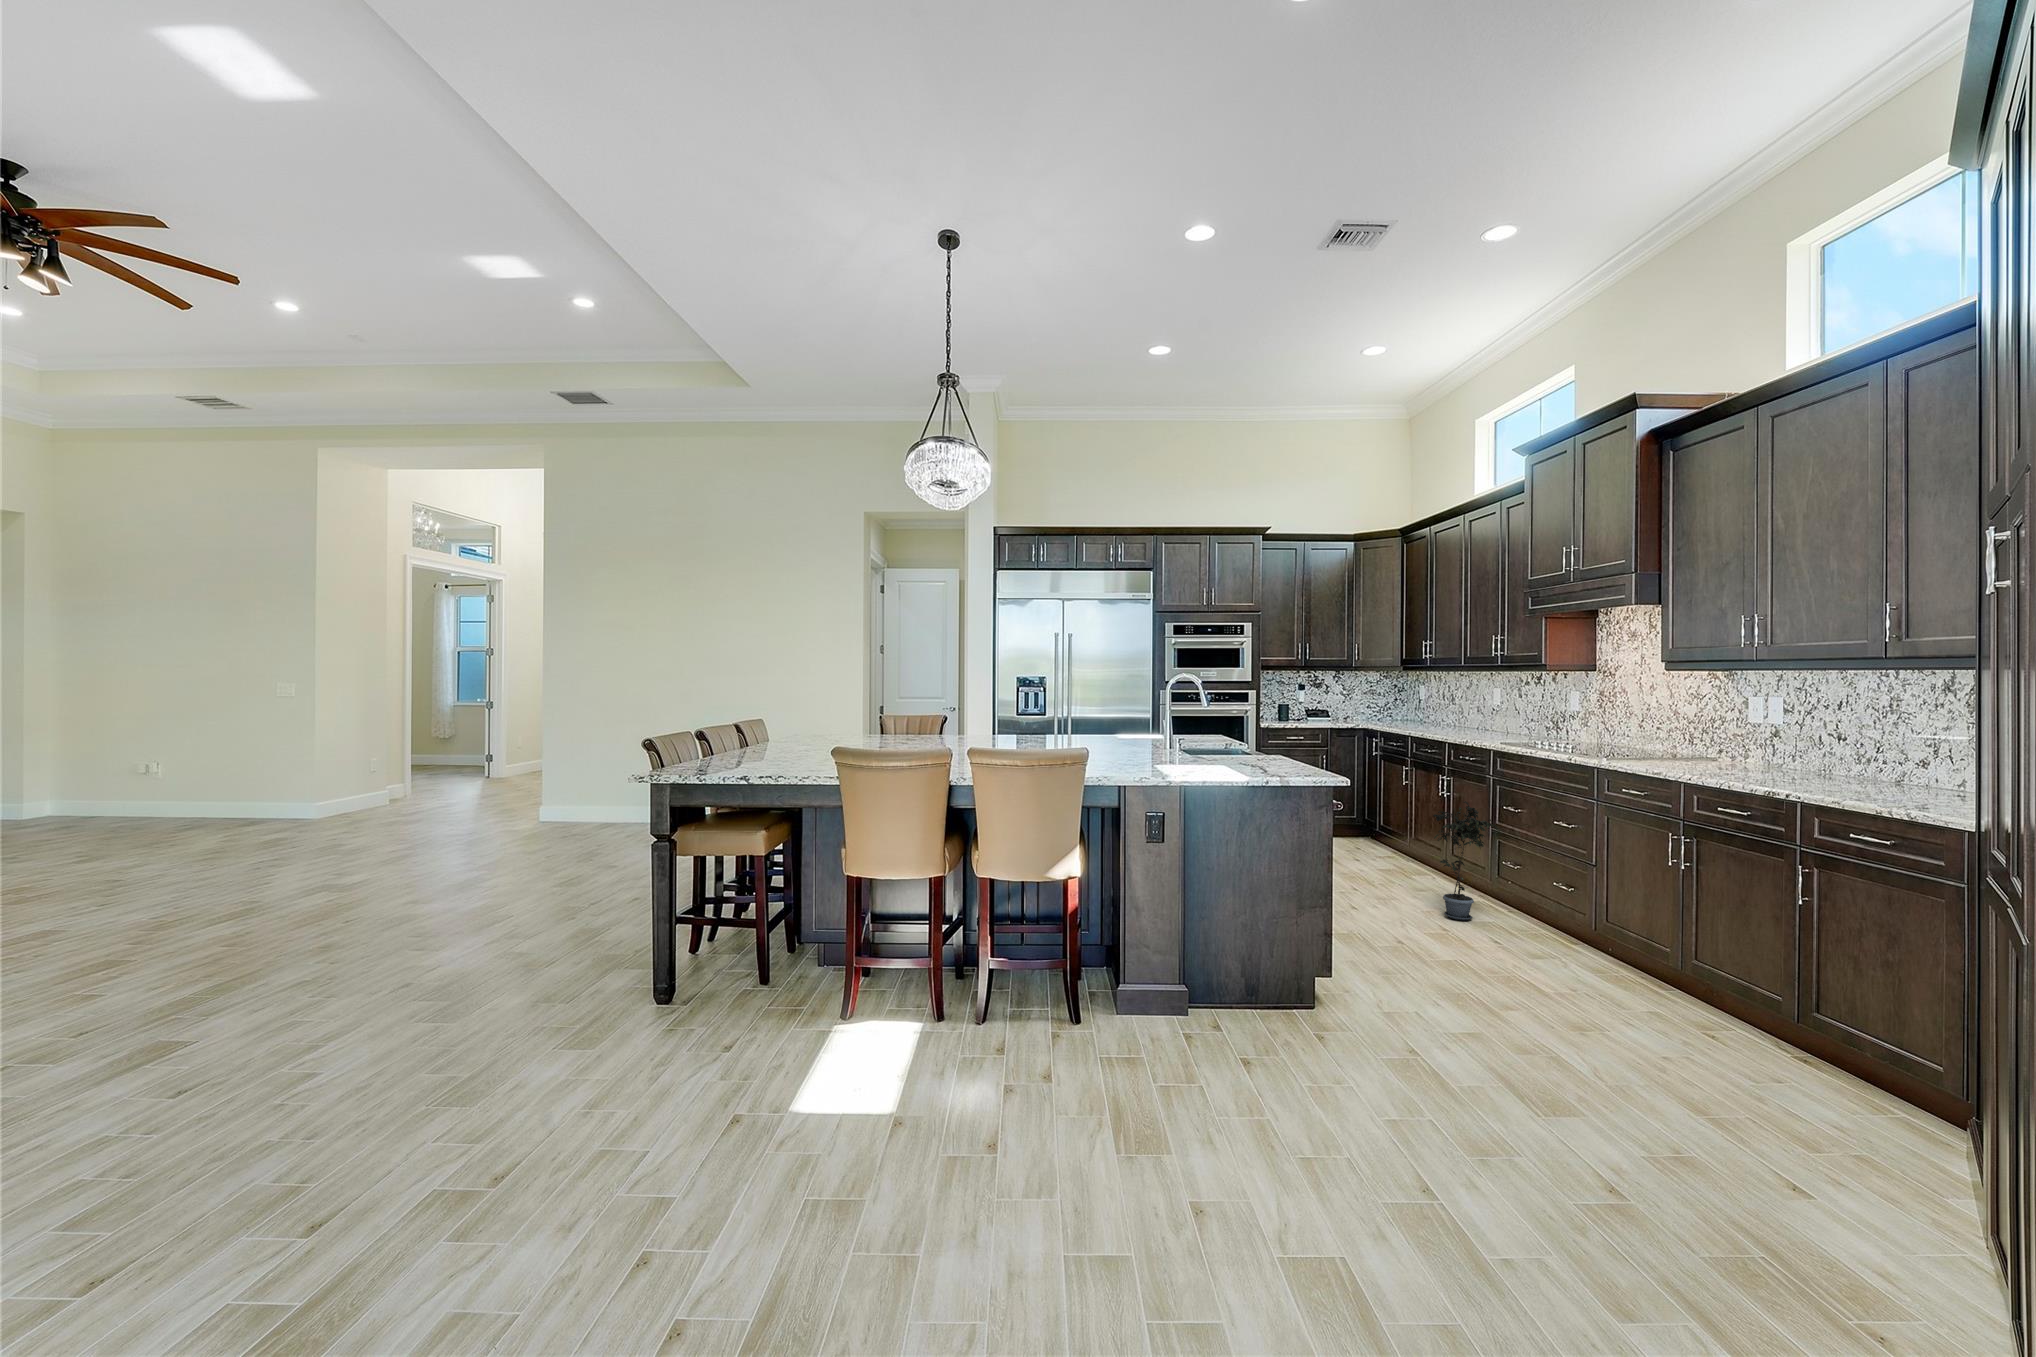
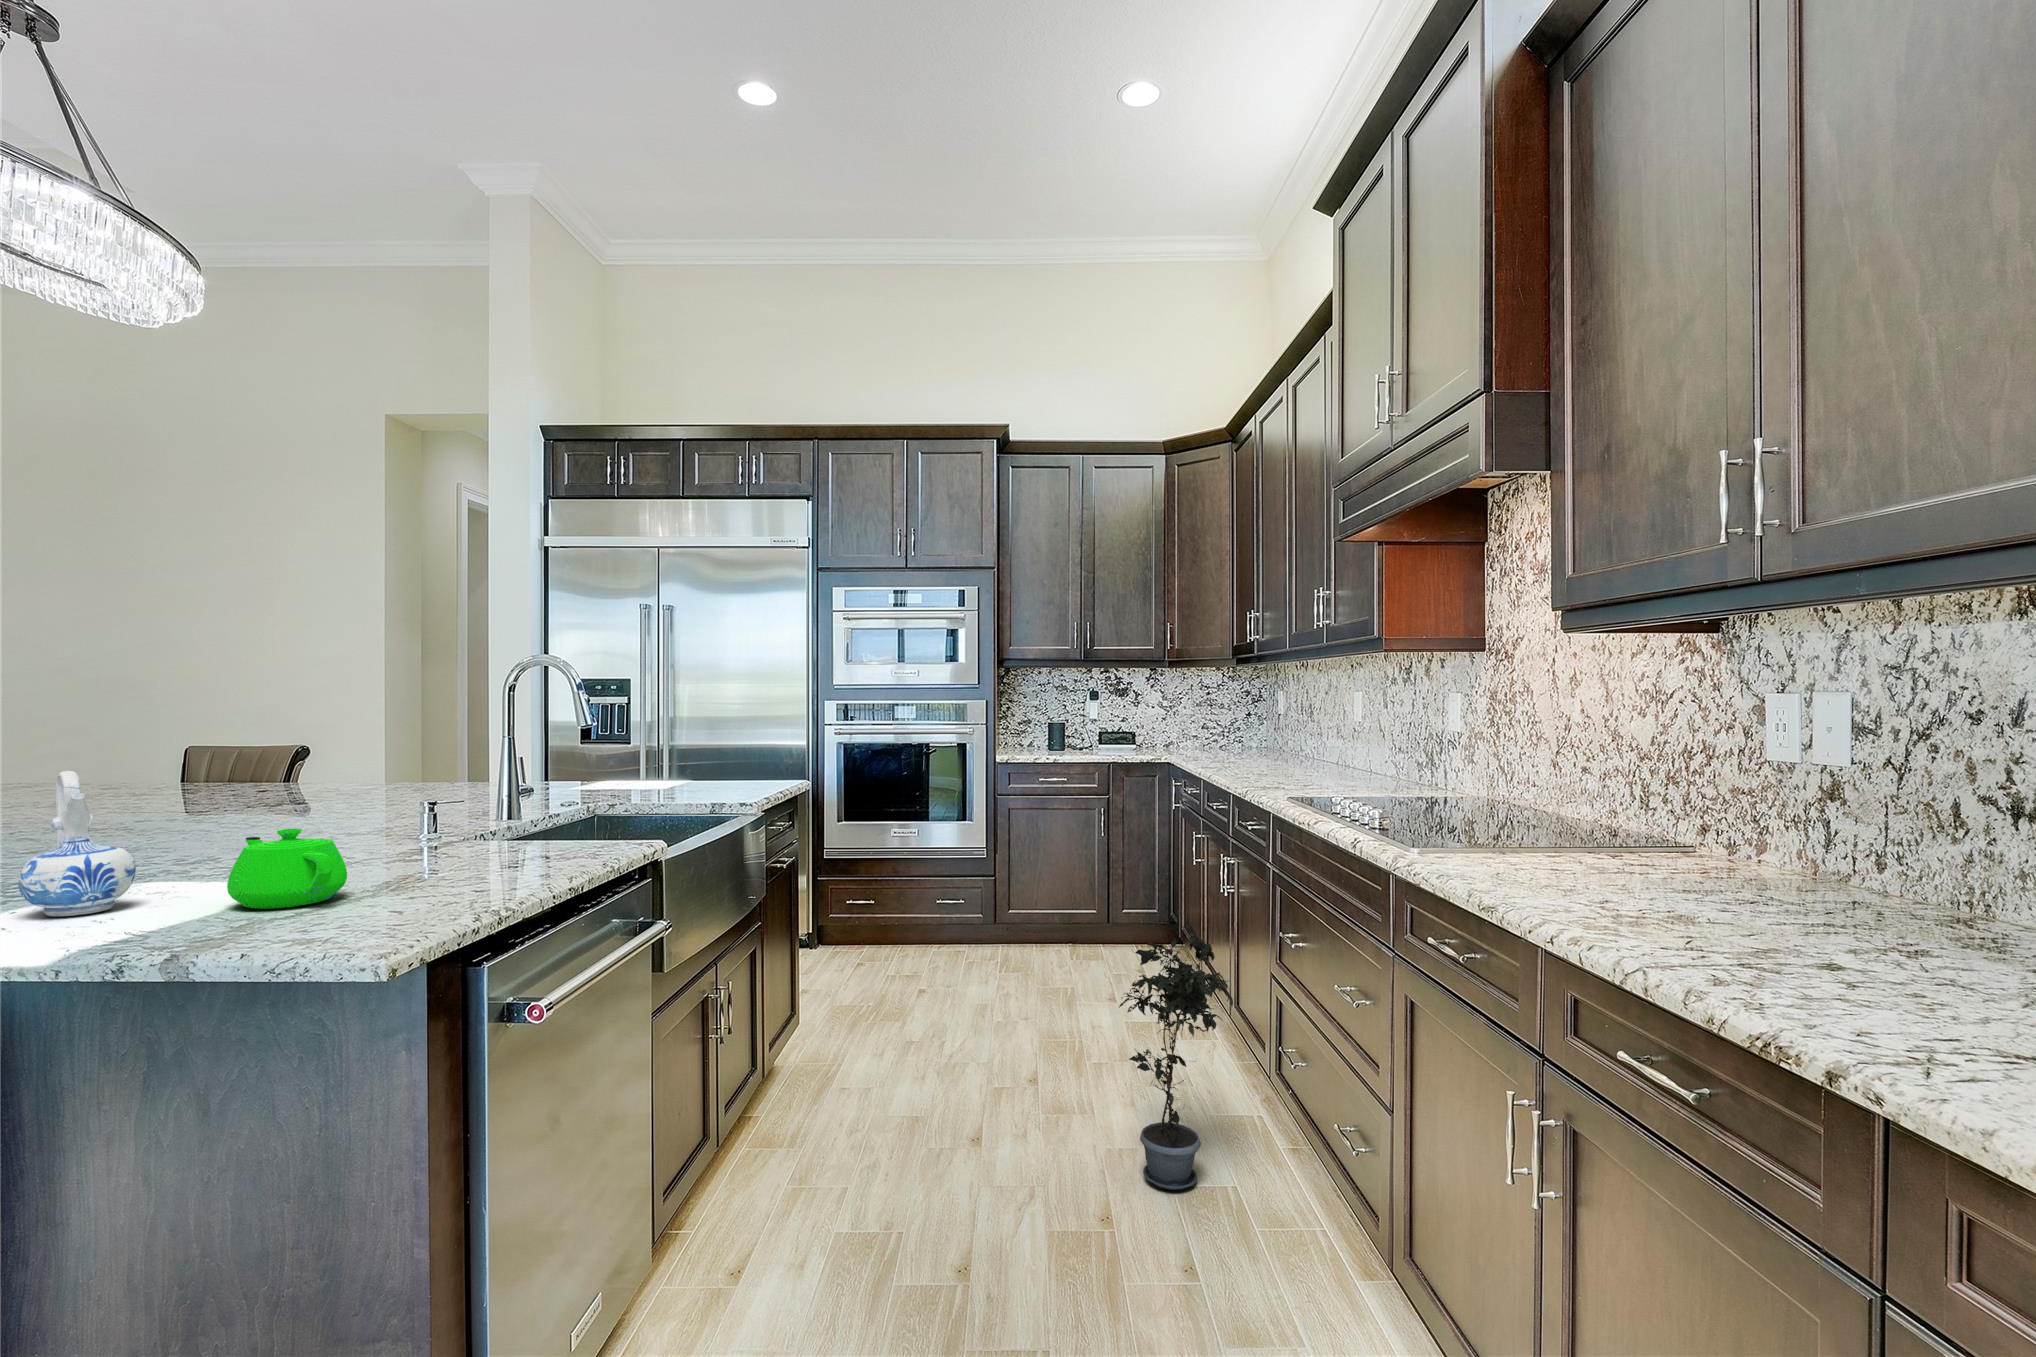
ceramic pitcher: none [1177,723,1205,770] -> present [18,771,136,916]
teapot: none [1220,743,1271,769] -> present [227,828,347,909]

